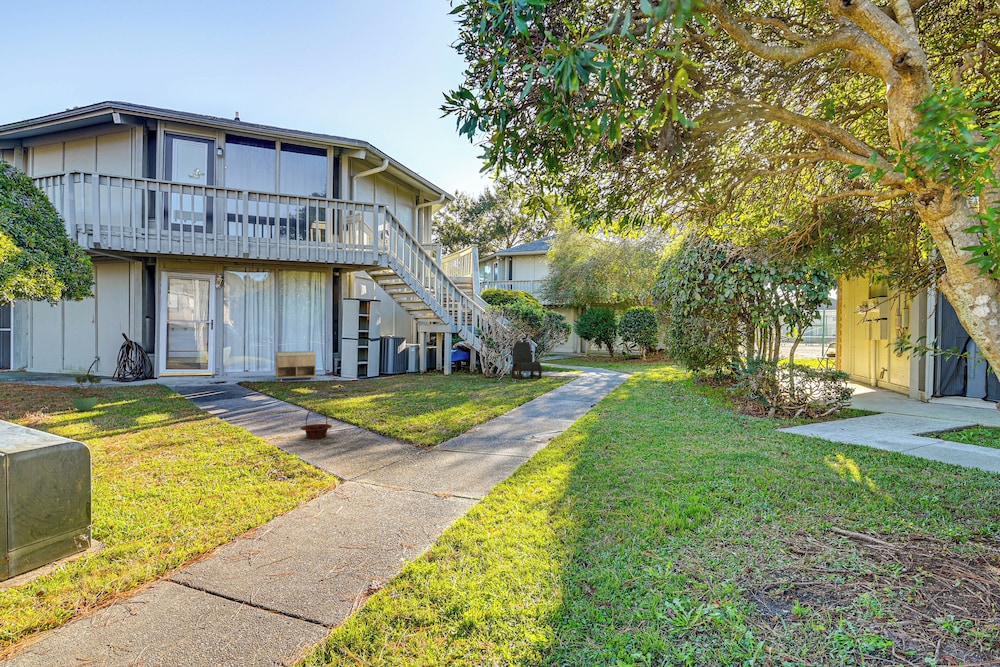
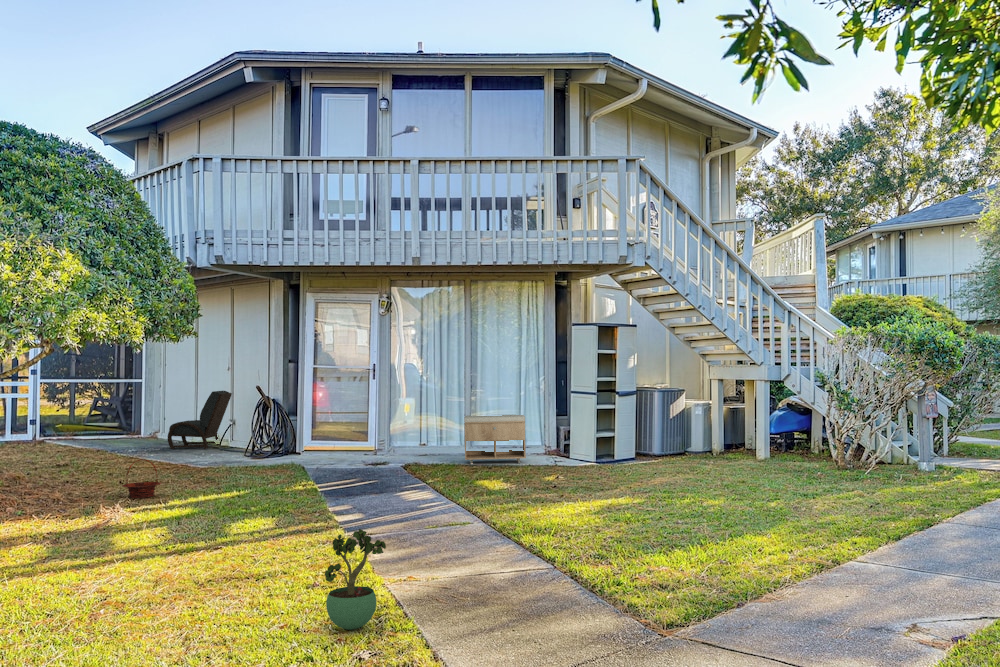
lounge chair: present [511,342,542,380] -> present [168,391,232,449]
potted plant: present [72,374,101,411] -> present [325,529,386,630]
basket: present [300,407,332,439] -> present [122,459,161,498]

